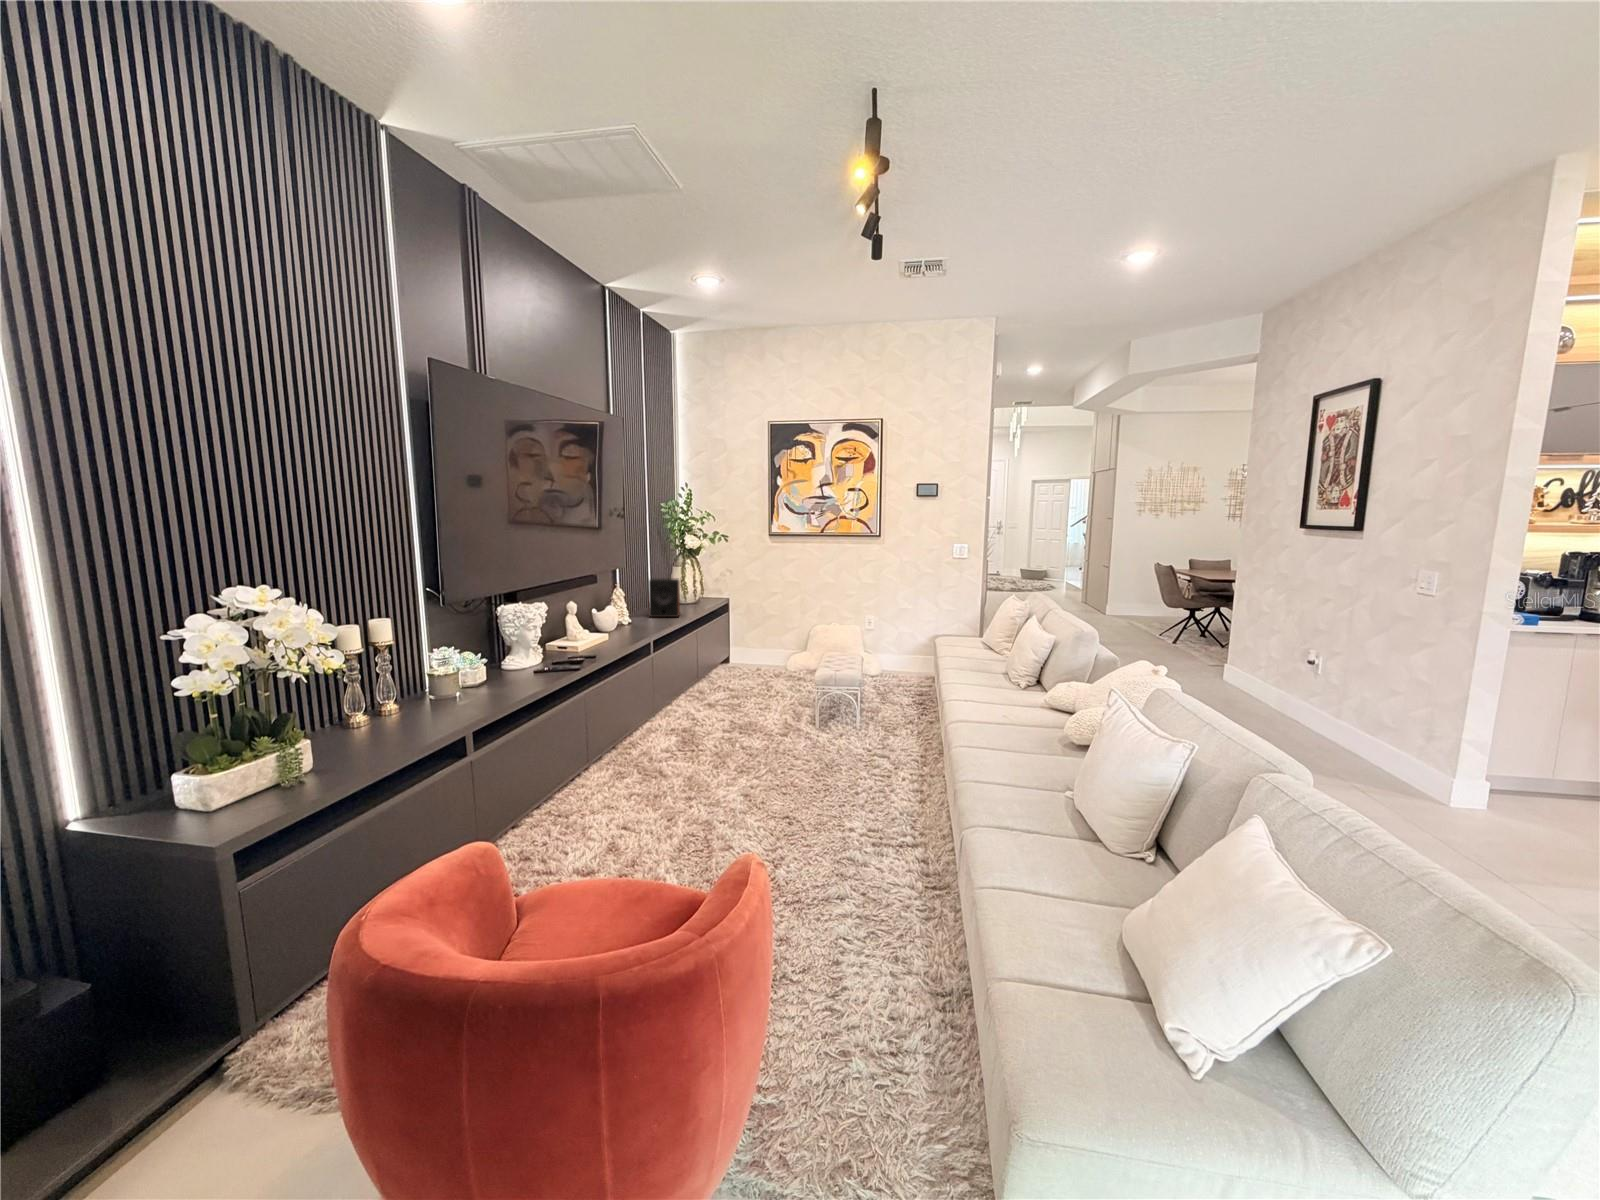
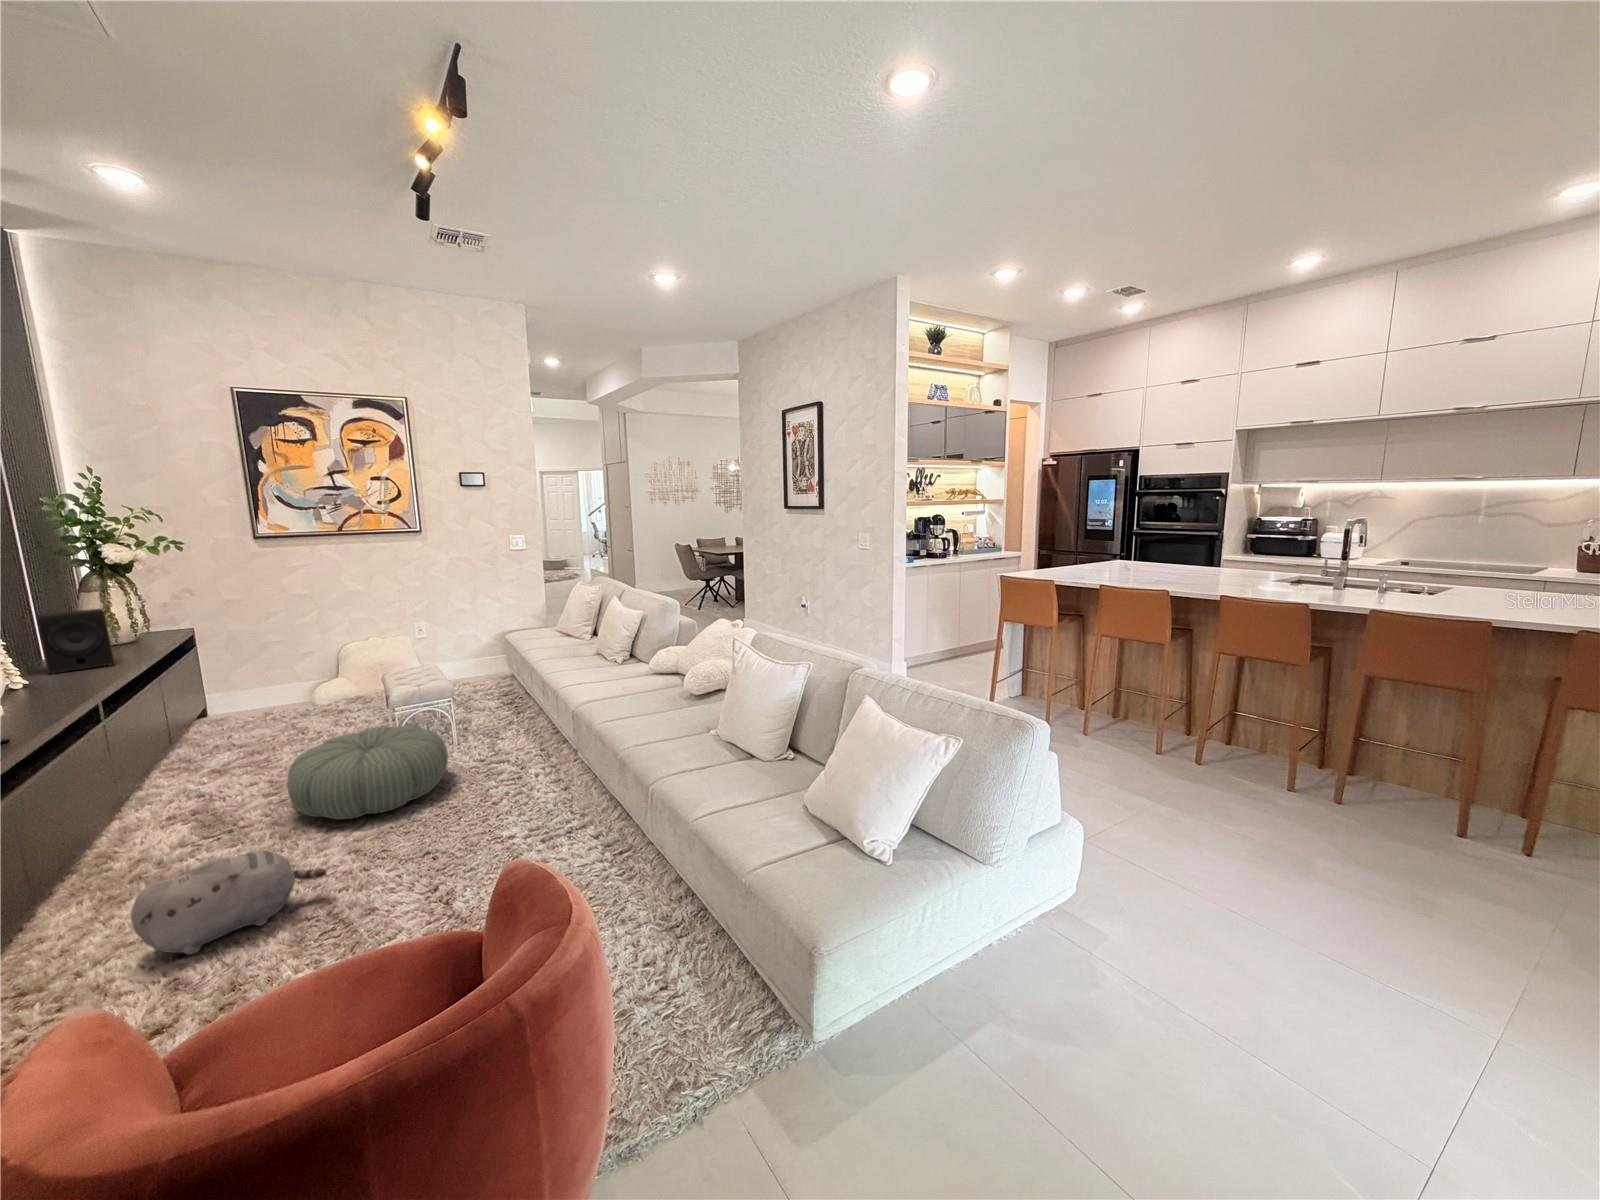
pouf: none [726,698,838,770] -> present [287,725,448,819]
plush toy: none [609,765,714,827] -> present [131,850,326,955]

